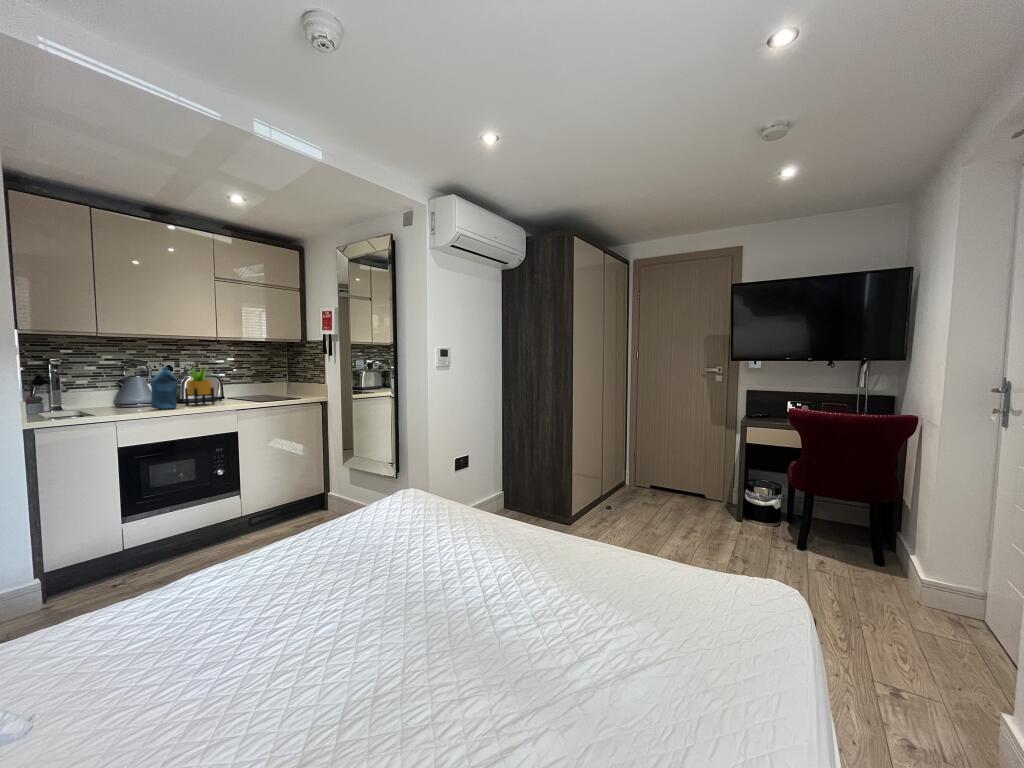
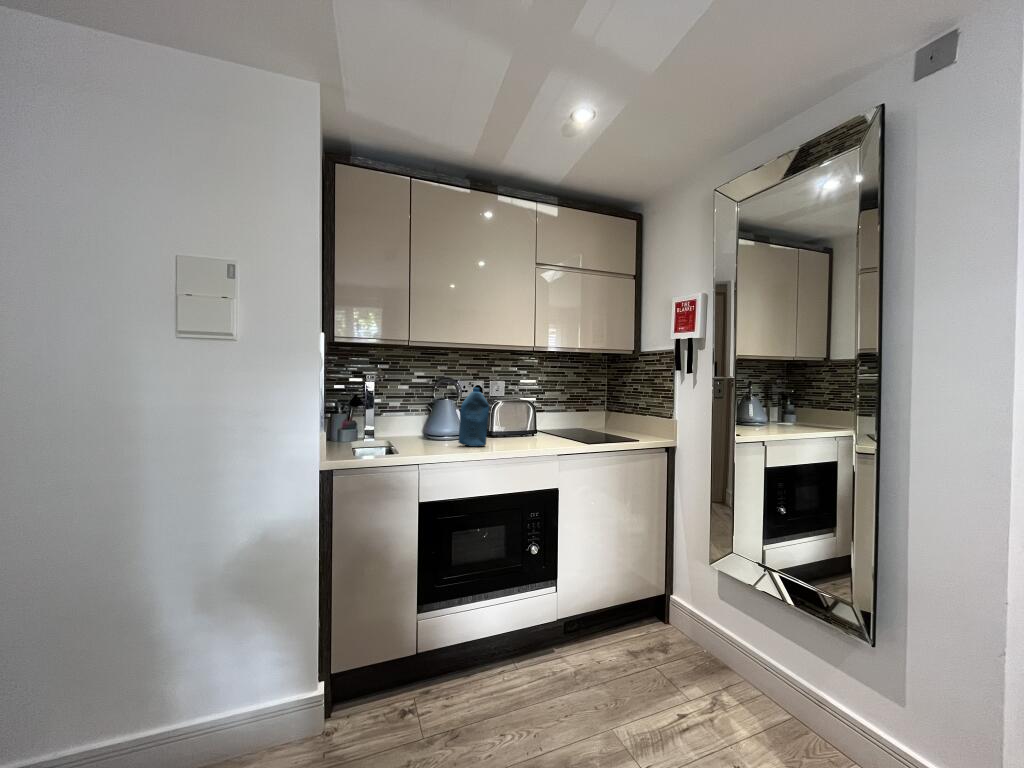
potted plant: present [185,368,215,406] -> none [494,383,529,444]

